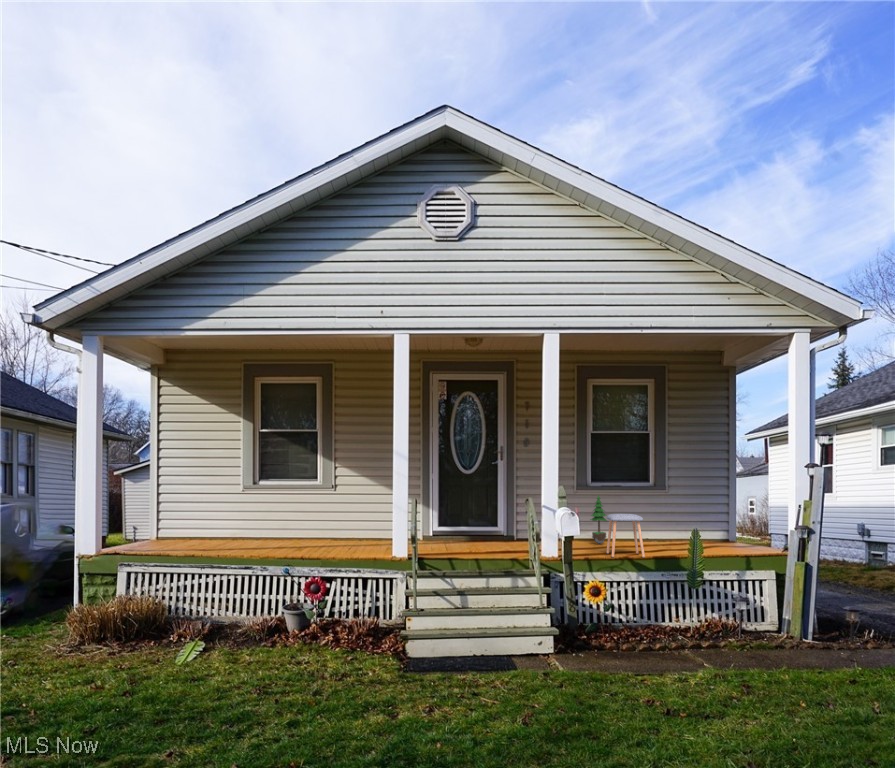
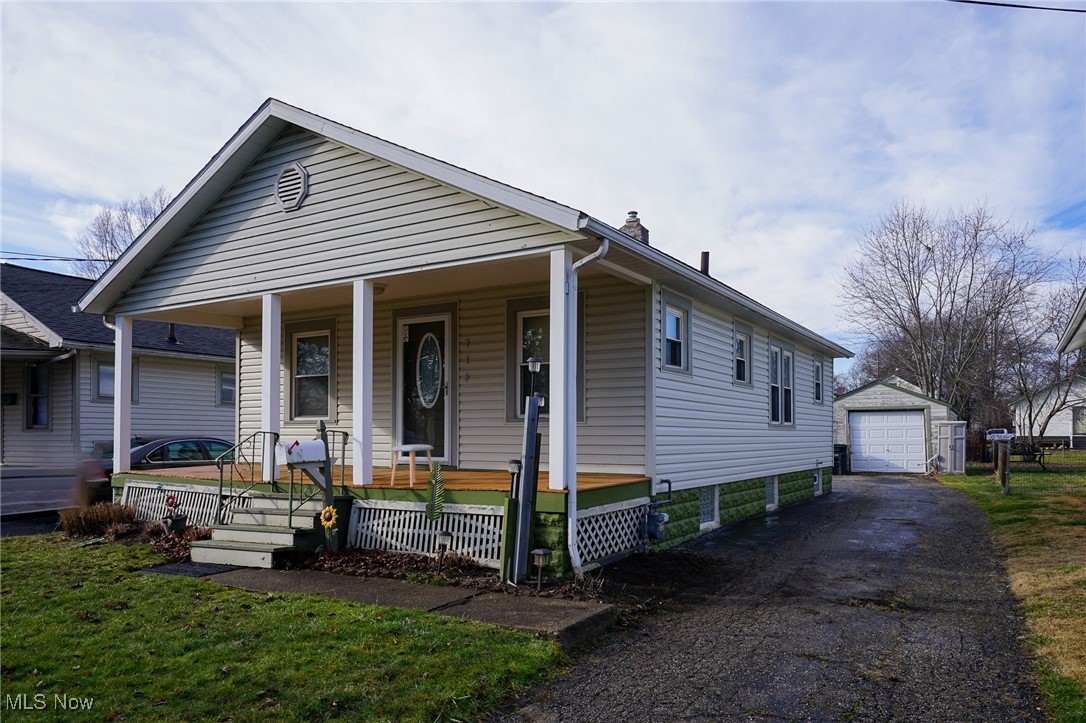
potted tree: present [590,495,607,544] -> none [462,426,480,476]

